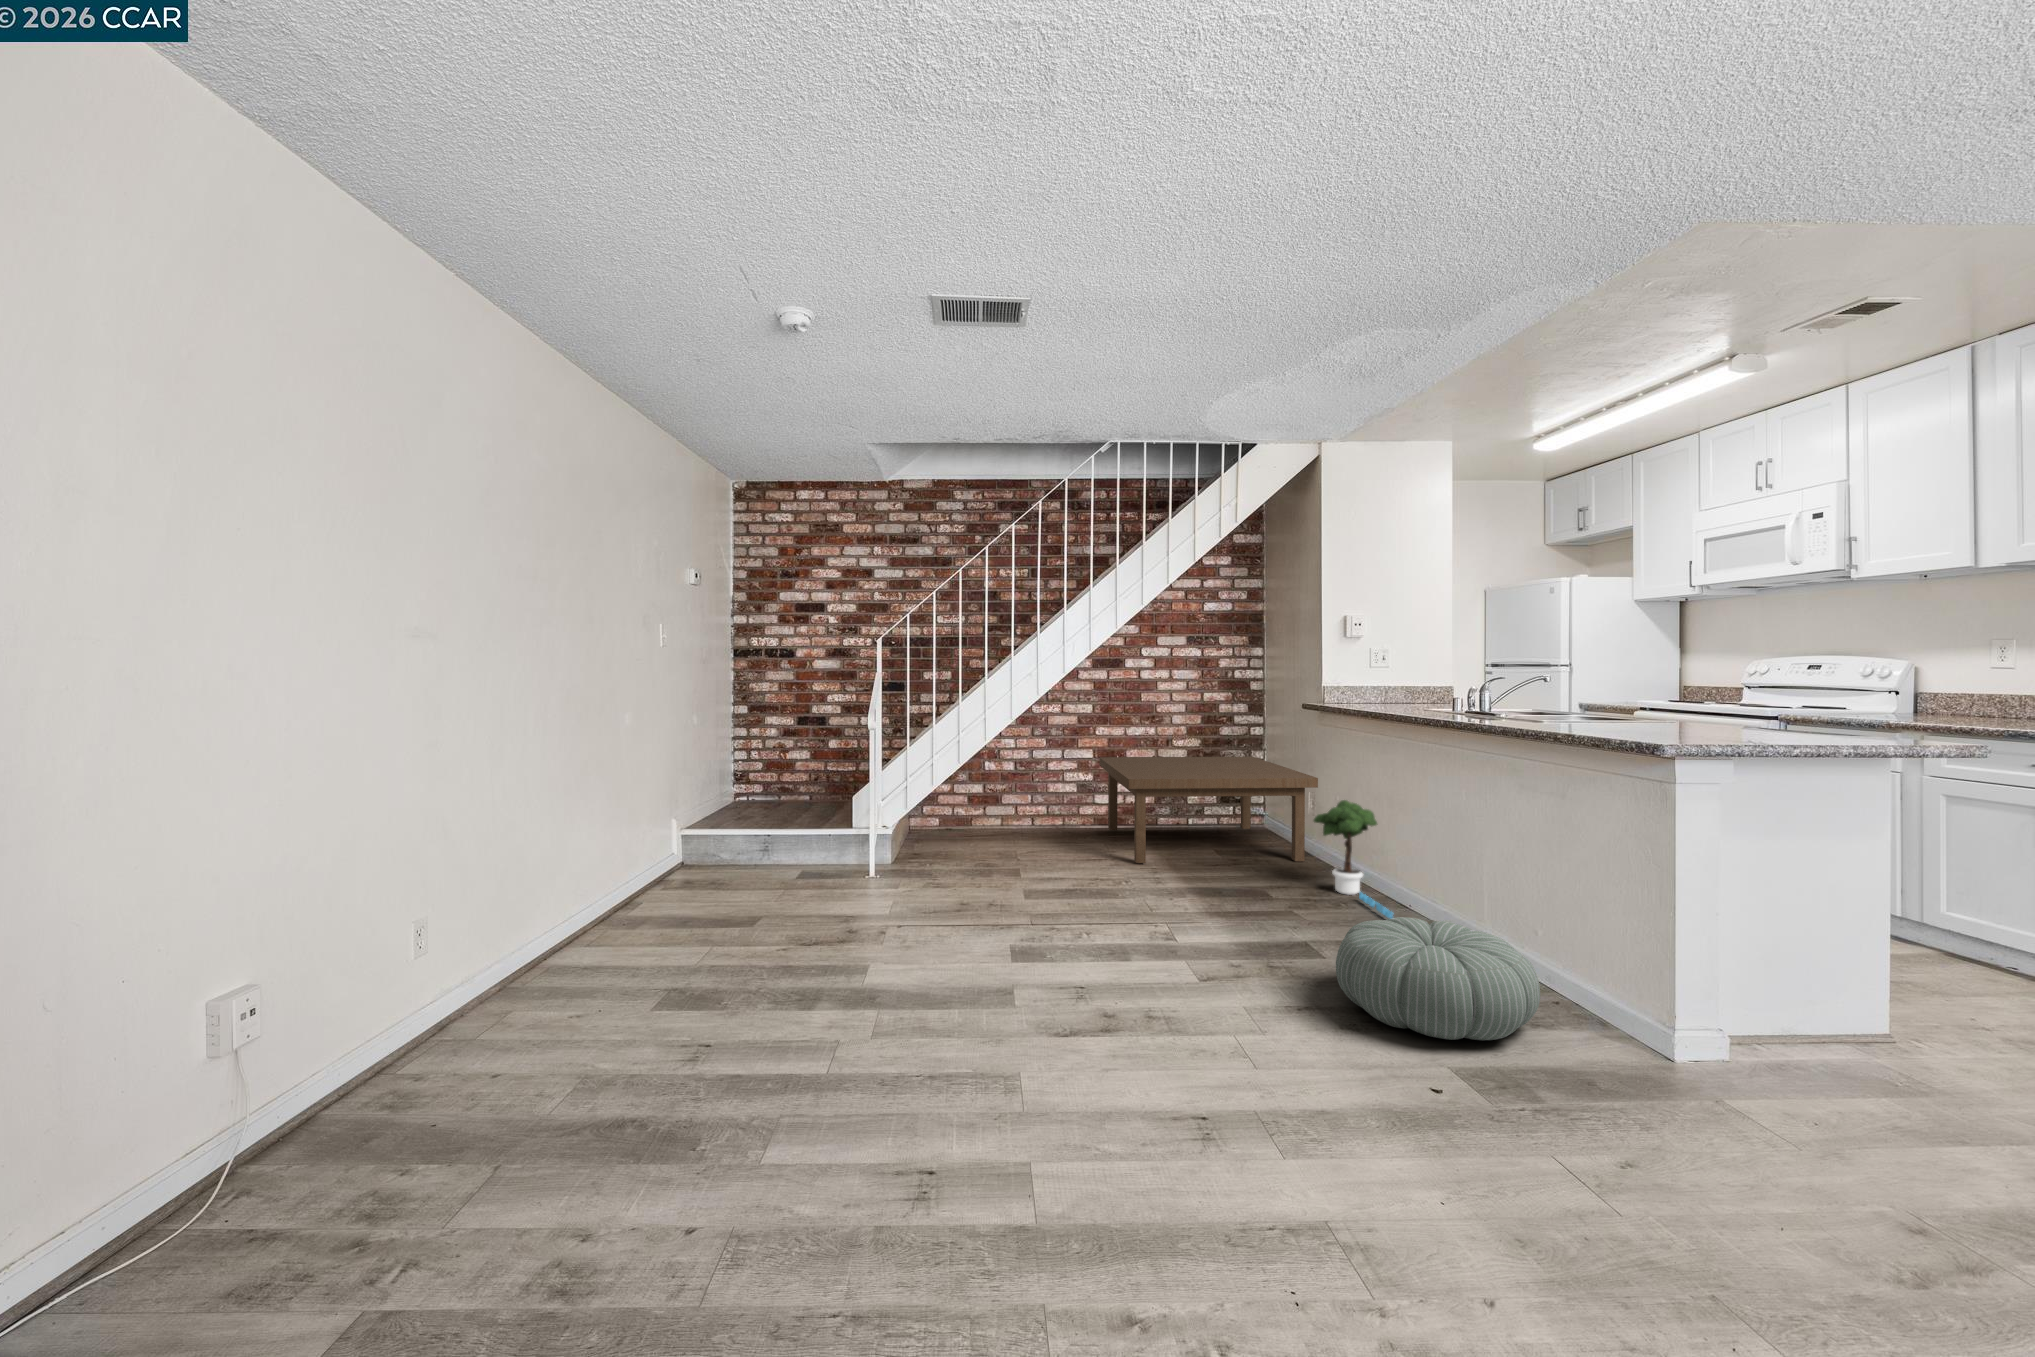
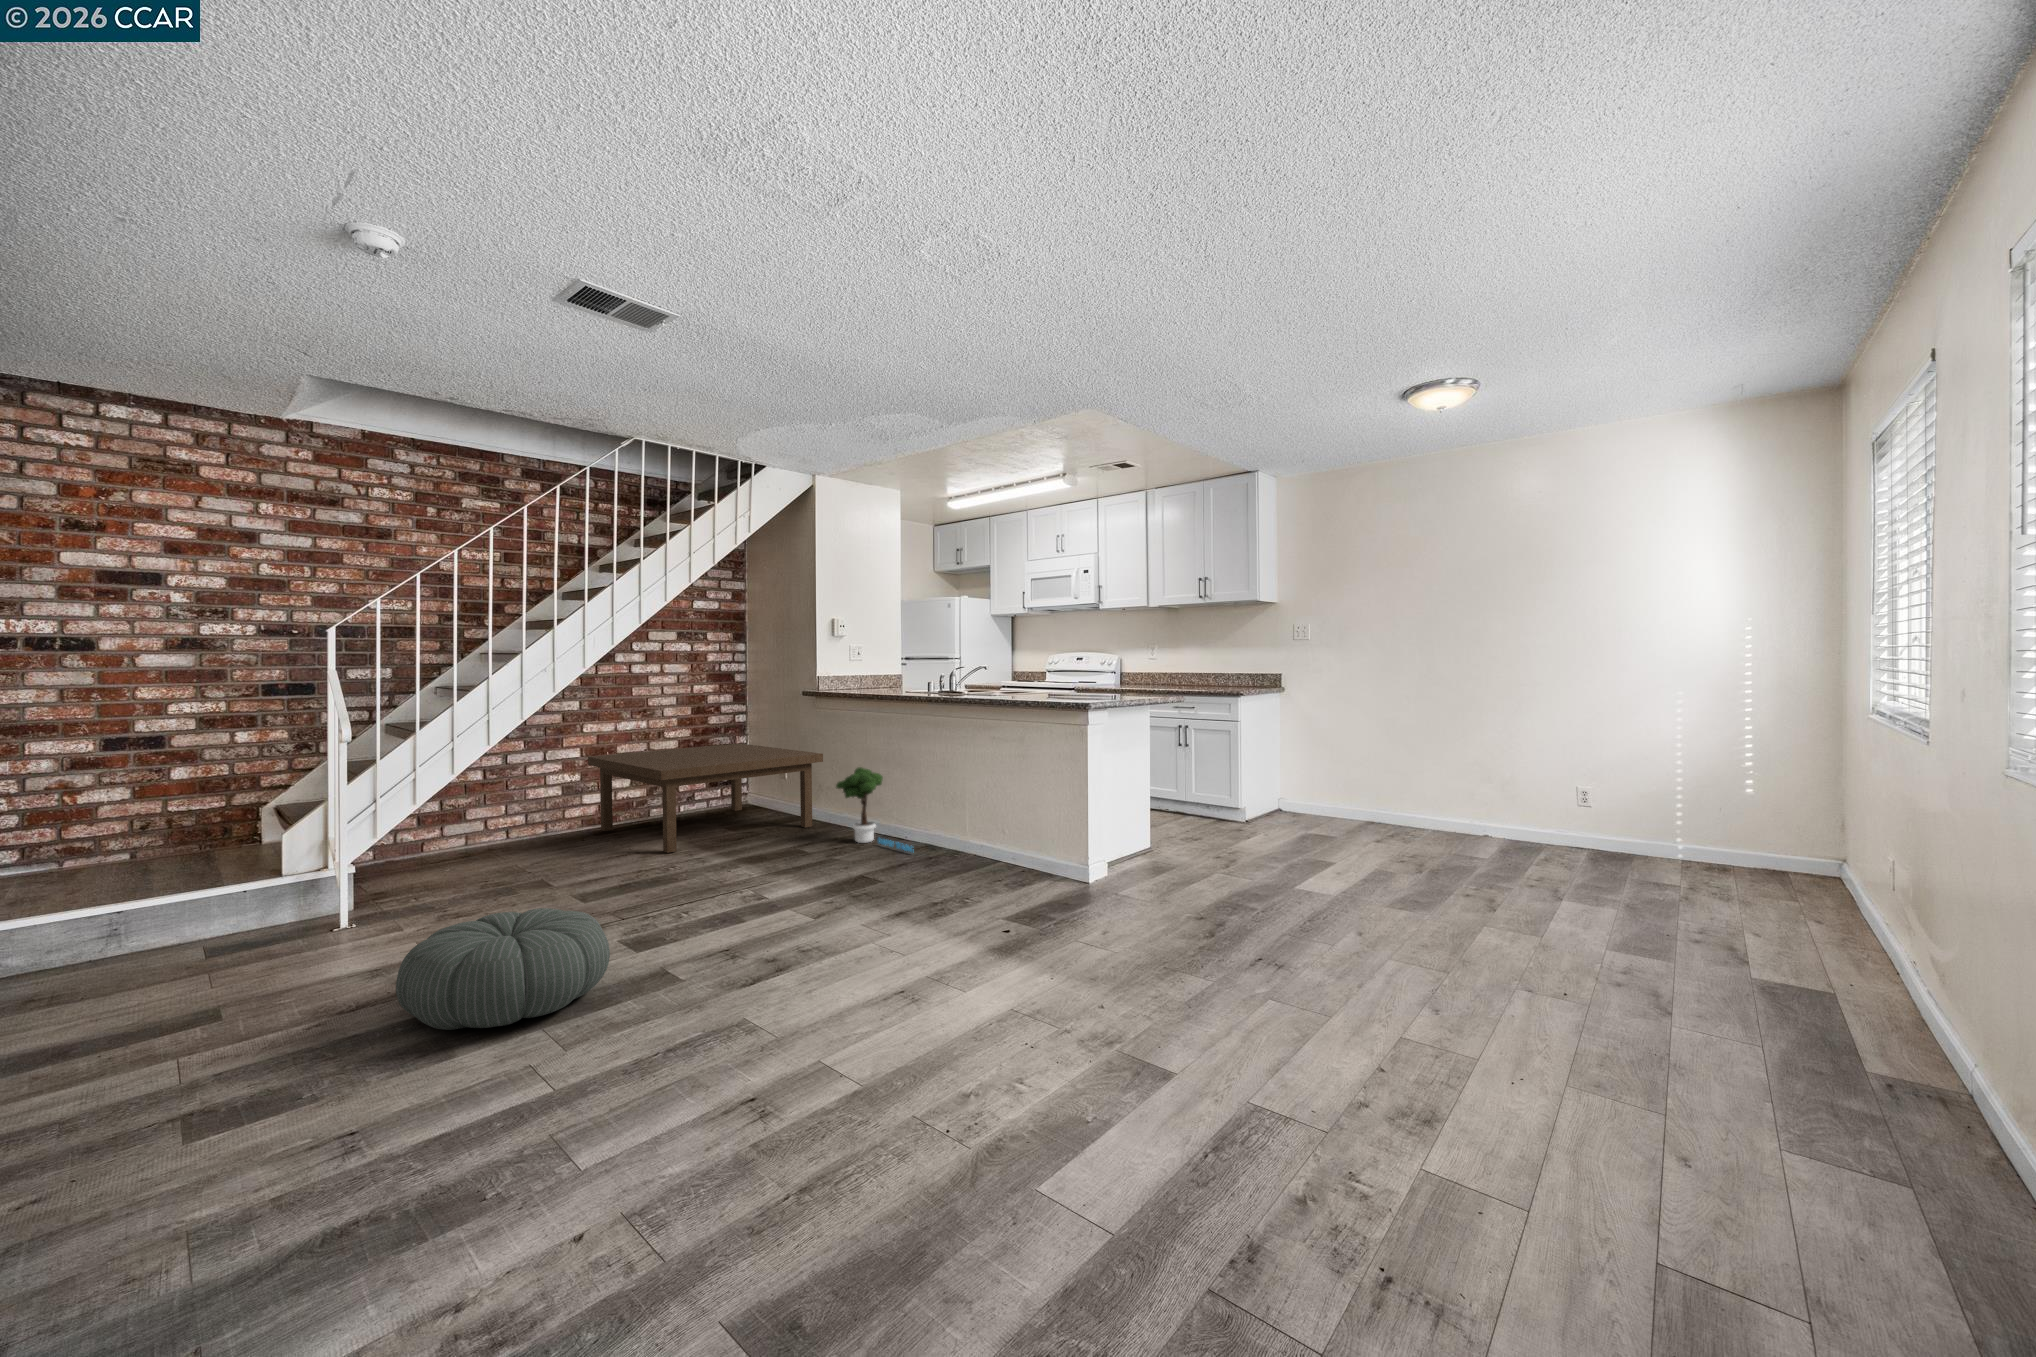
pouf: present [1336,917,1540,1040] -> present [396,908,610,1030]

